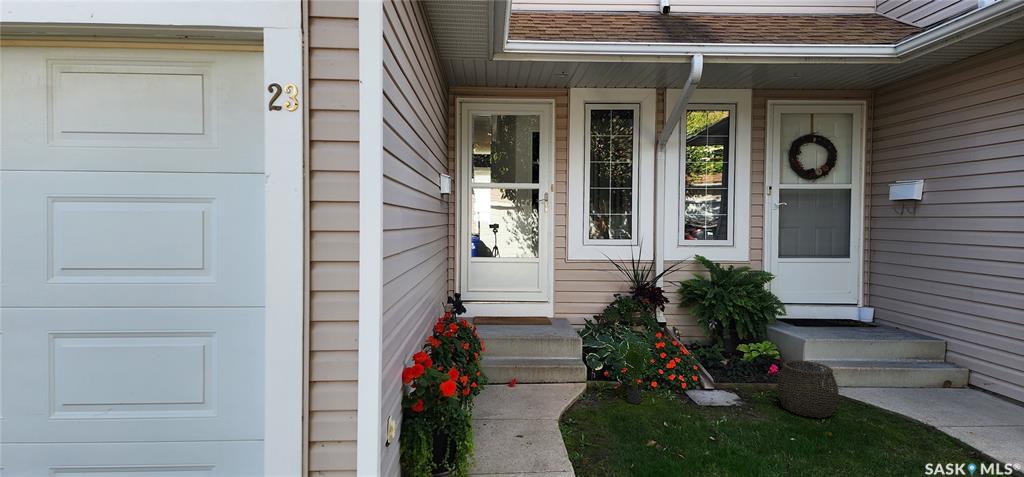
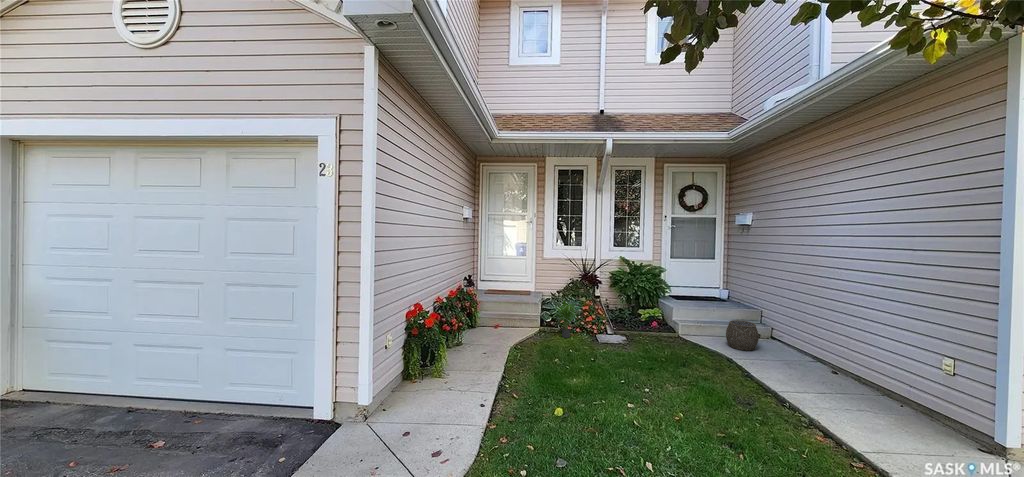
woven basket: present [777,360,839,418] -> present [726,320,759,351]

